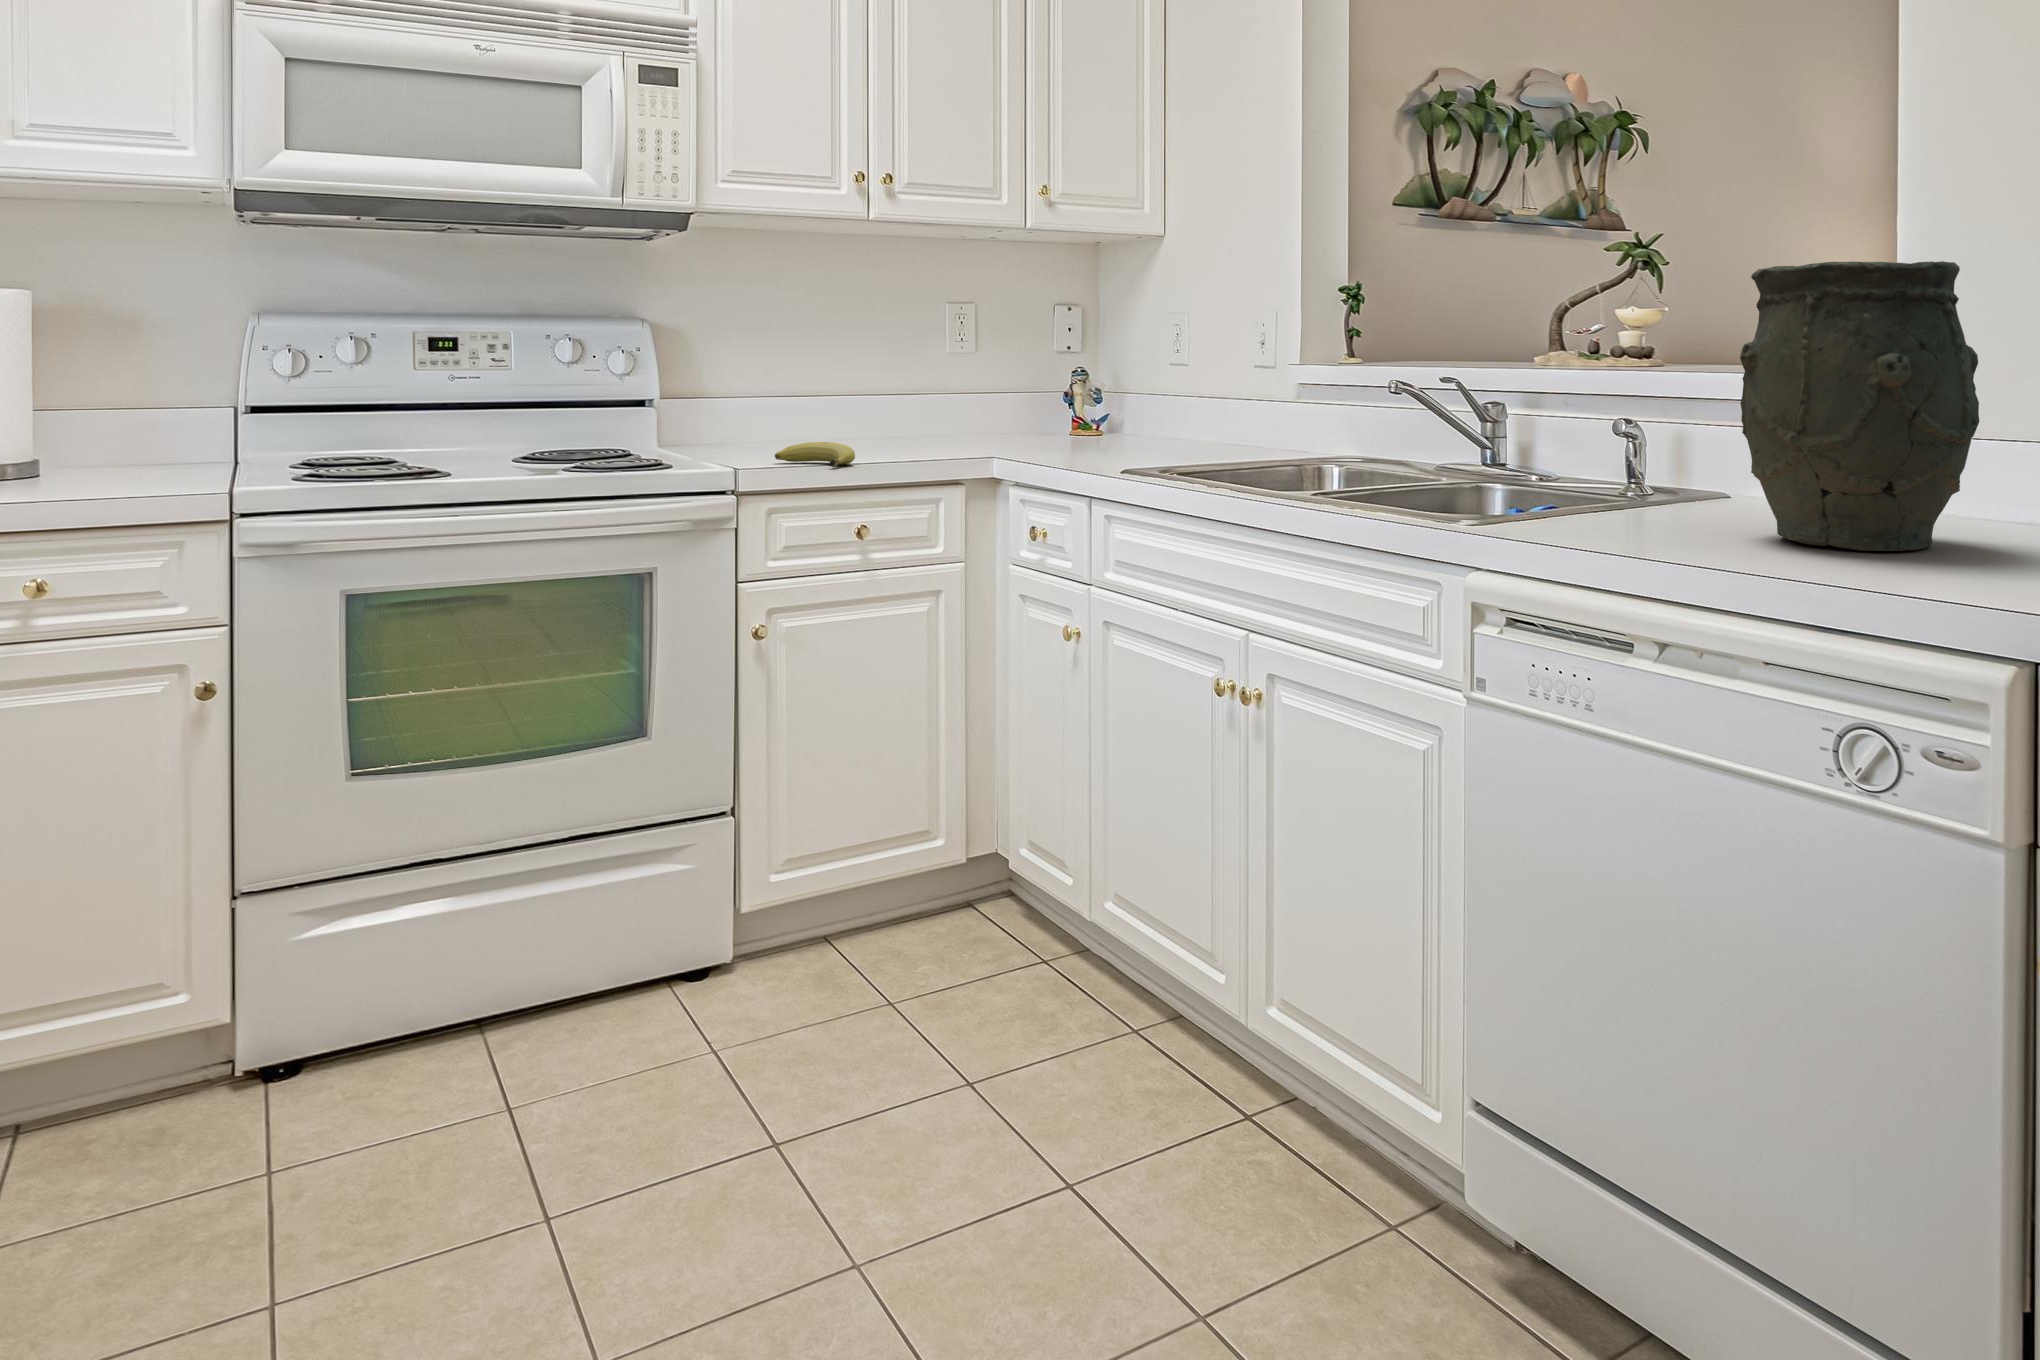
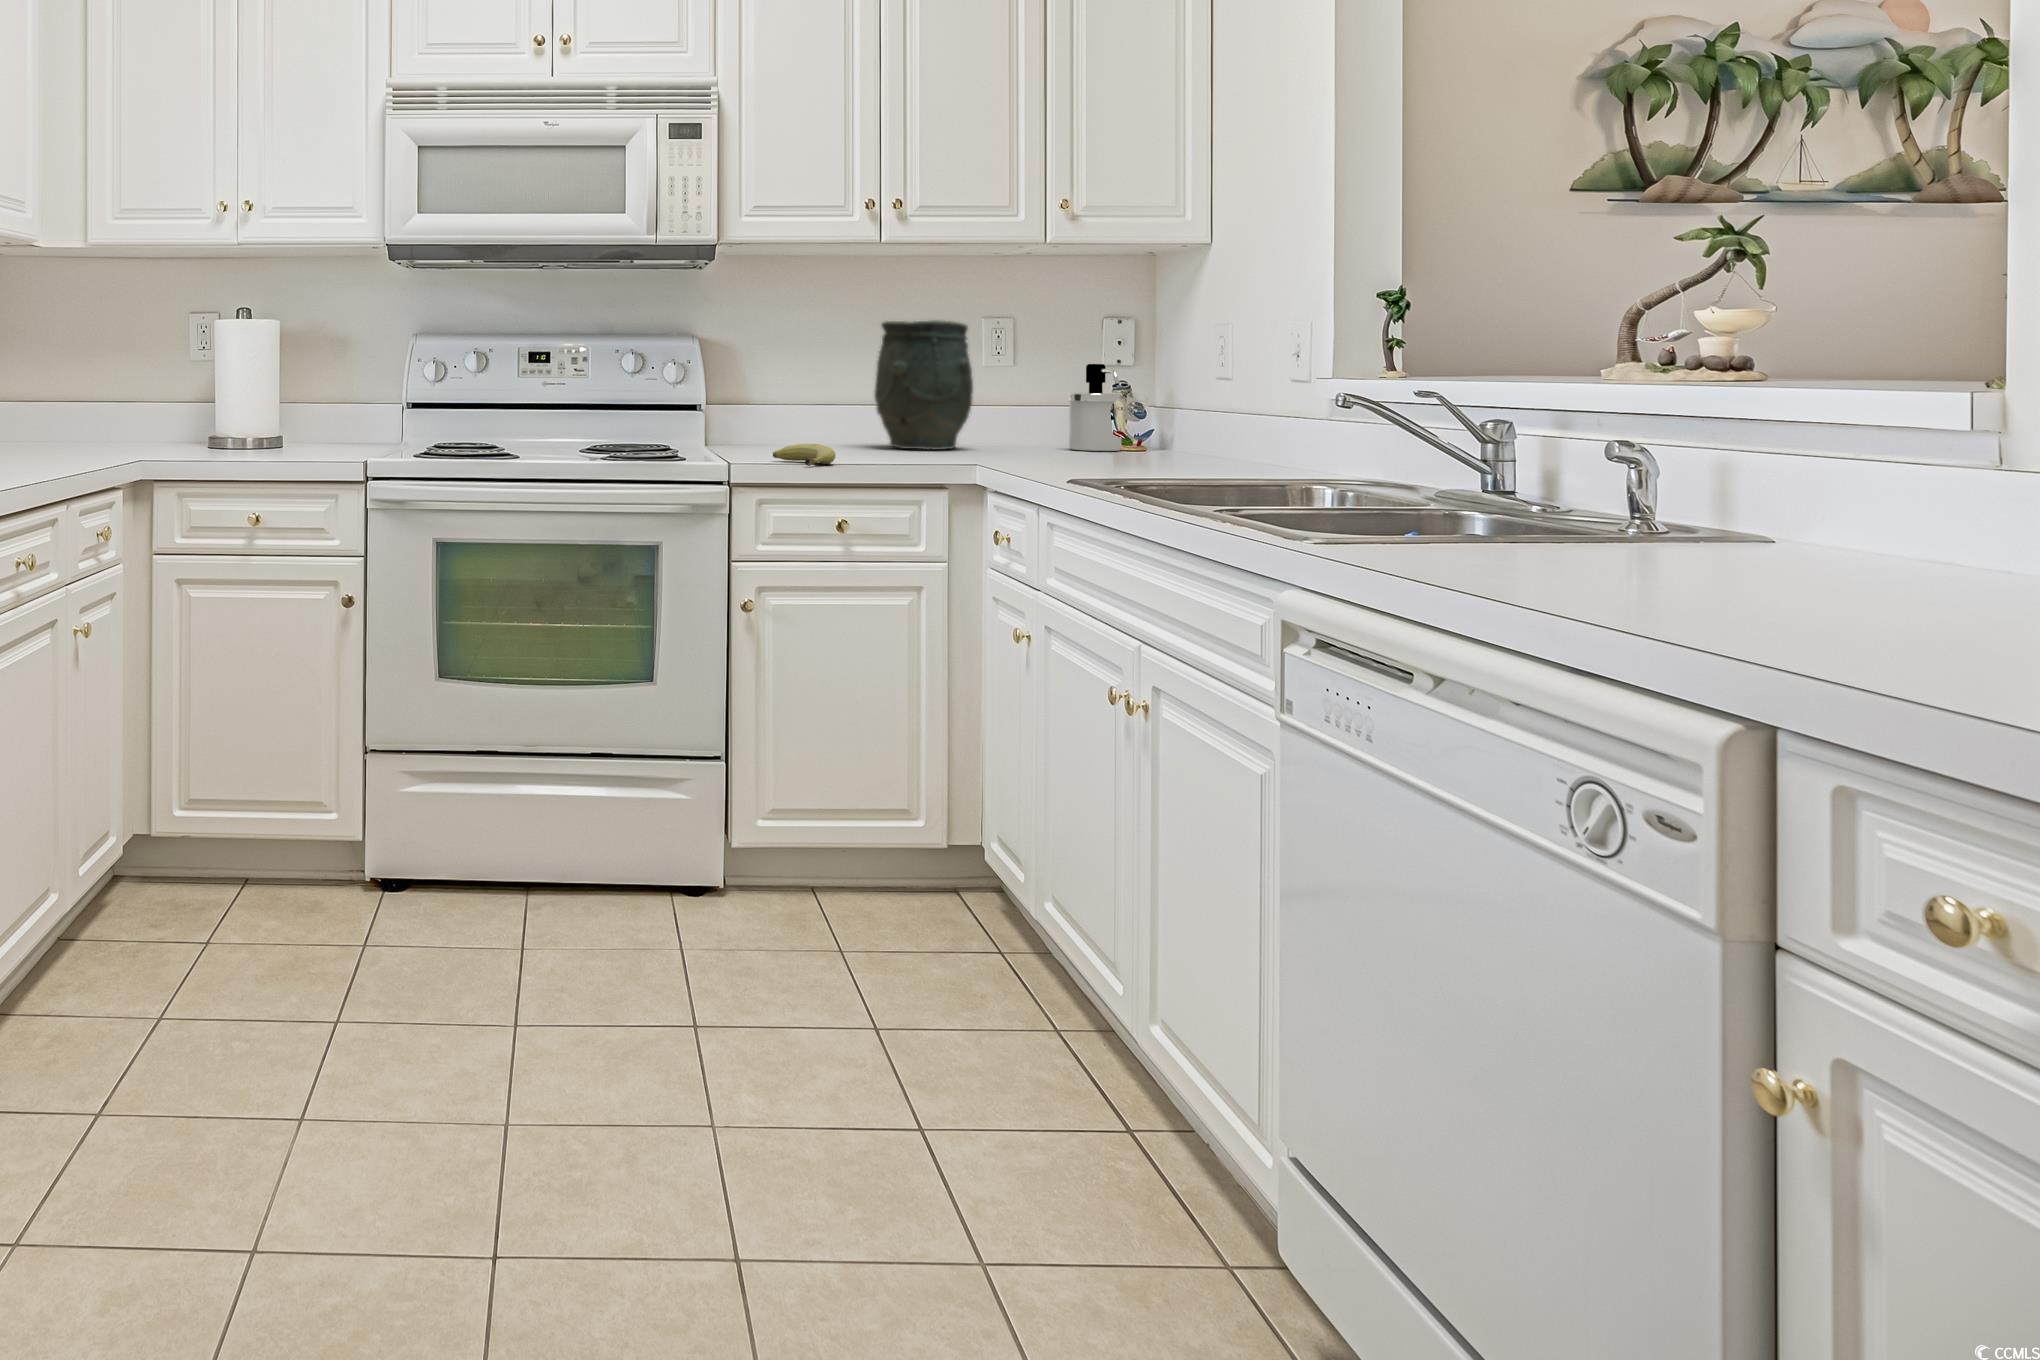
vase: present [1740,261,1979,551] -> present [874,320,973,450]
soap dispenser: none [1020,350,1077,436] -> present [1068,364,1123,451]

